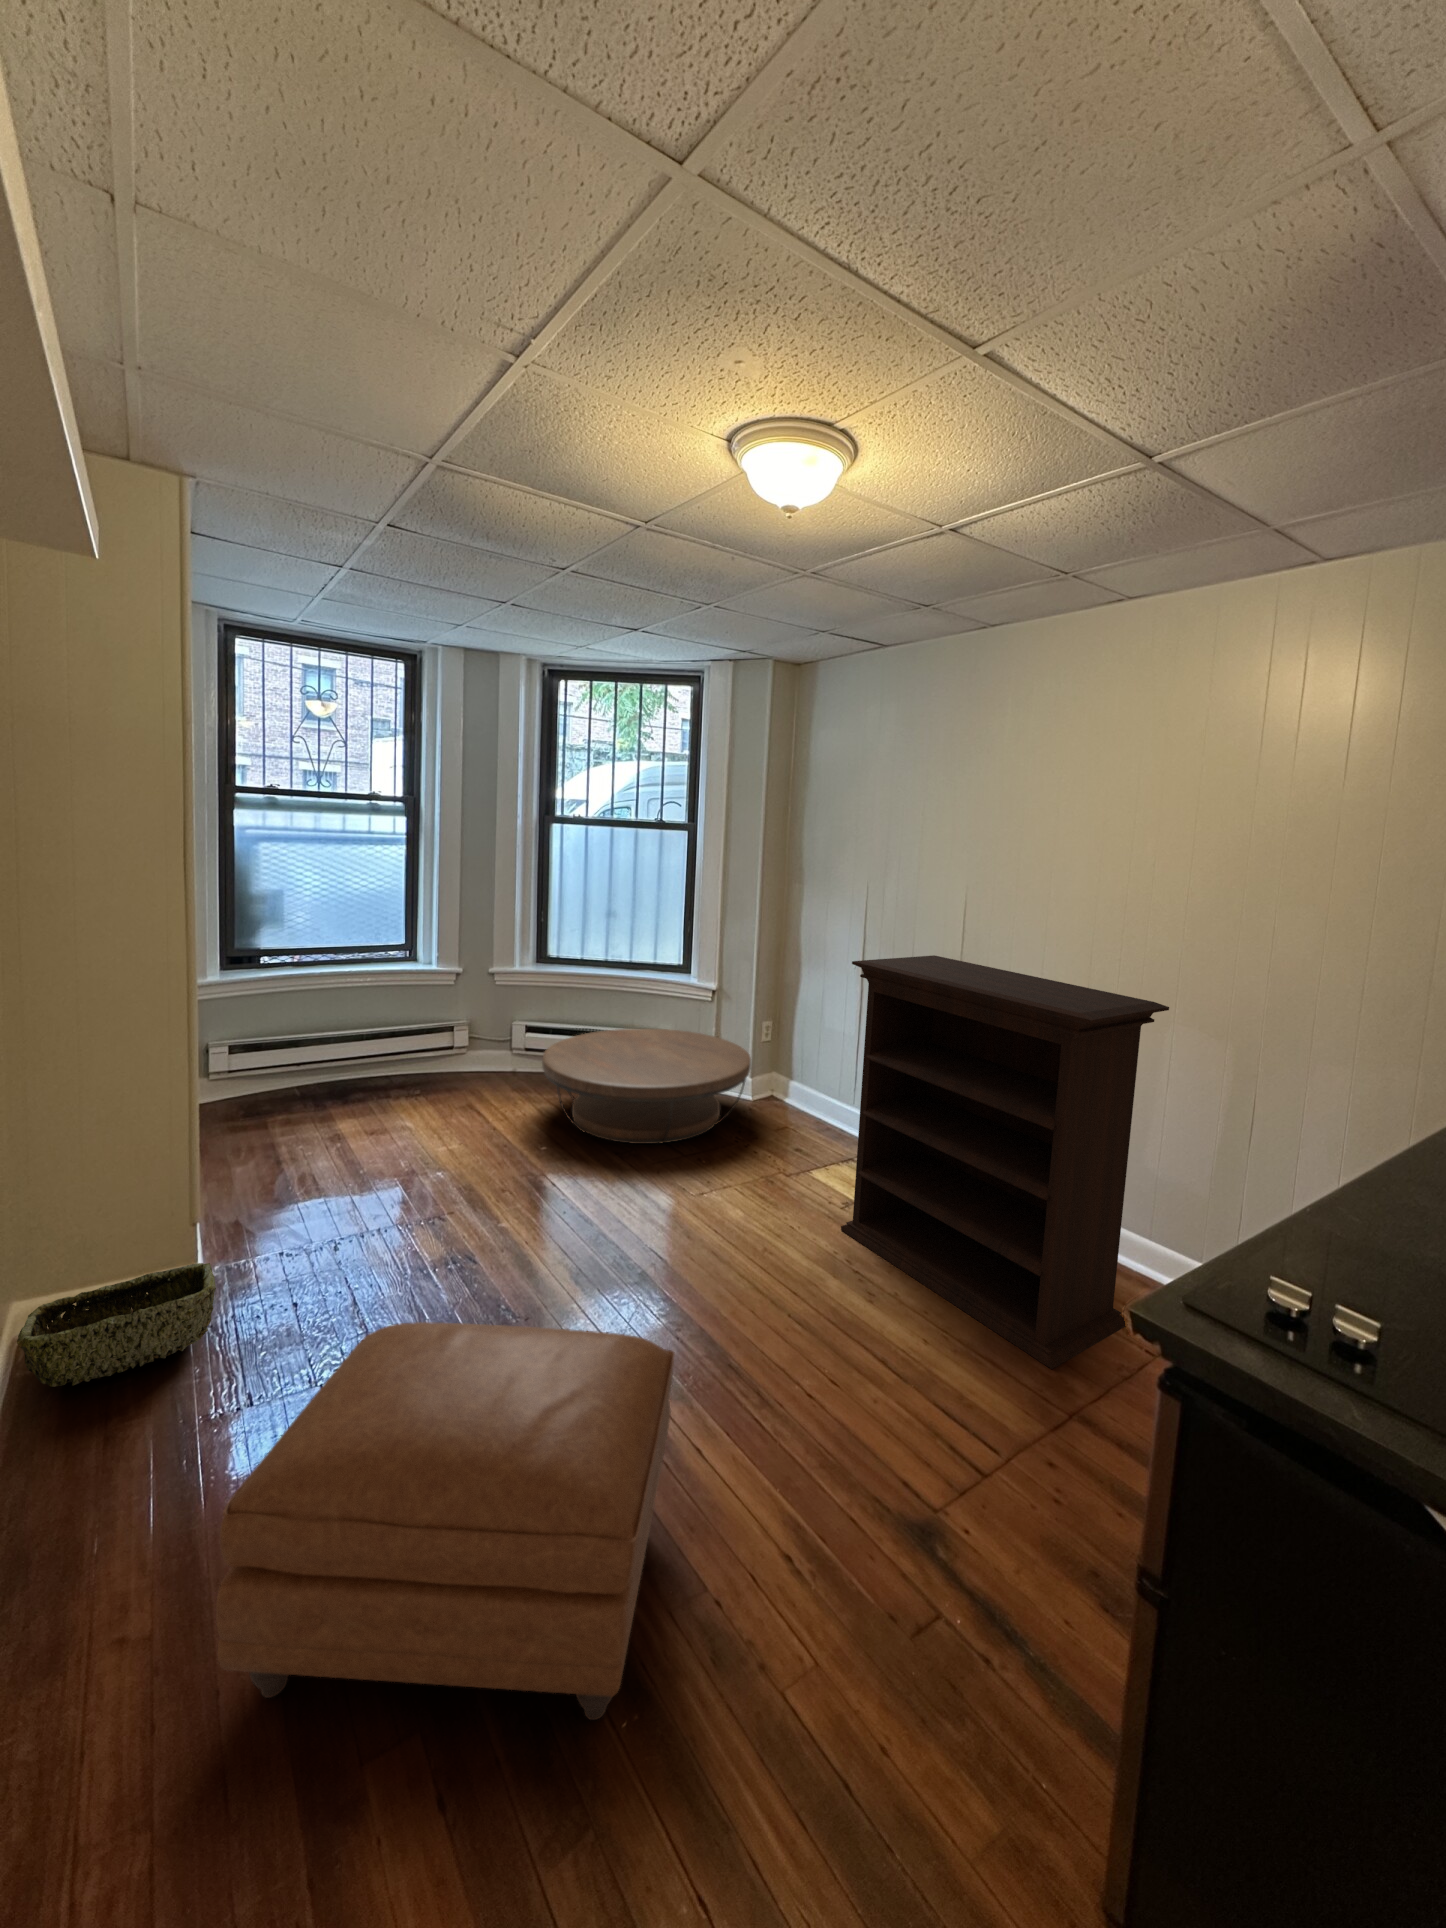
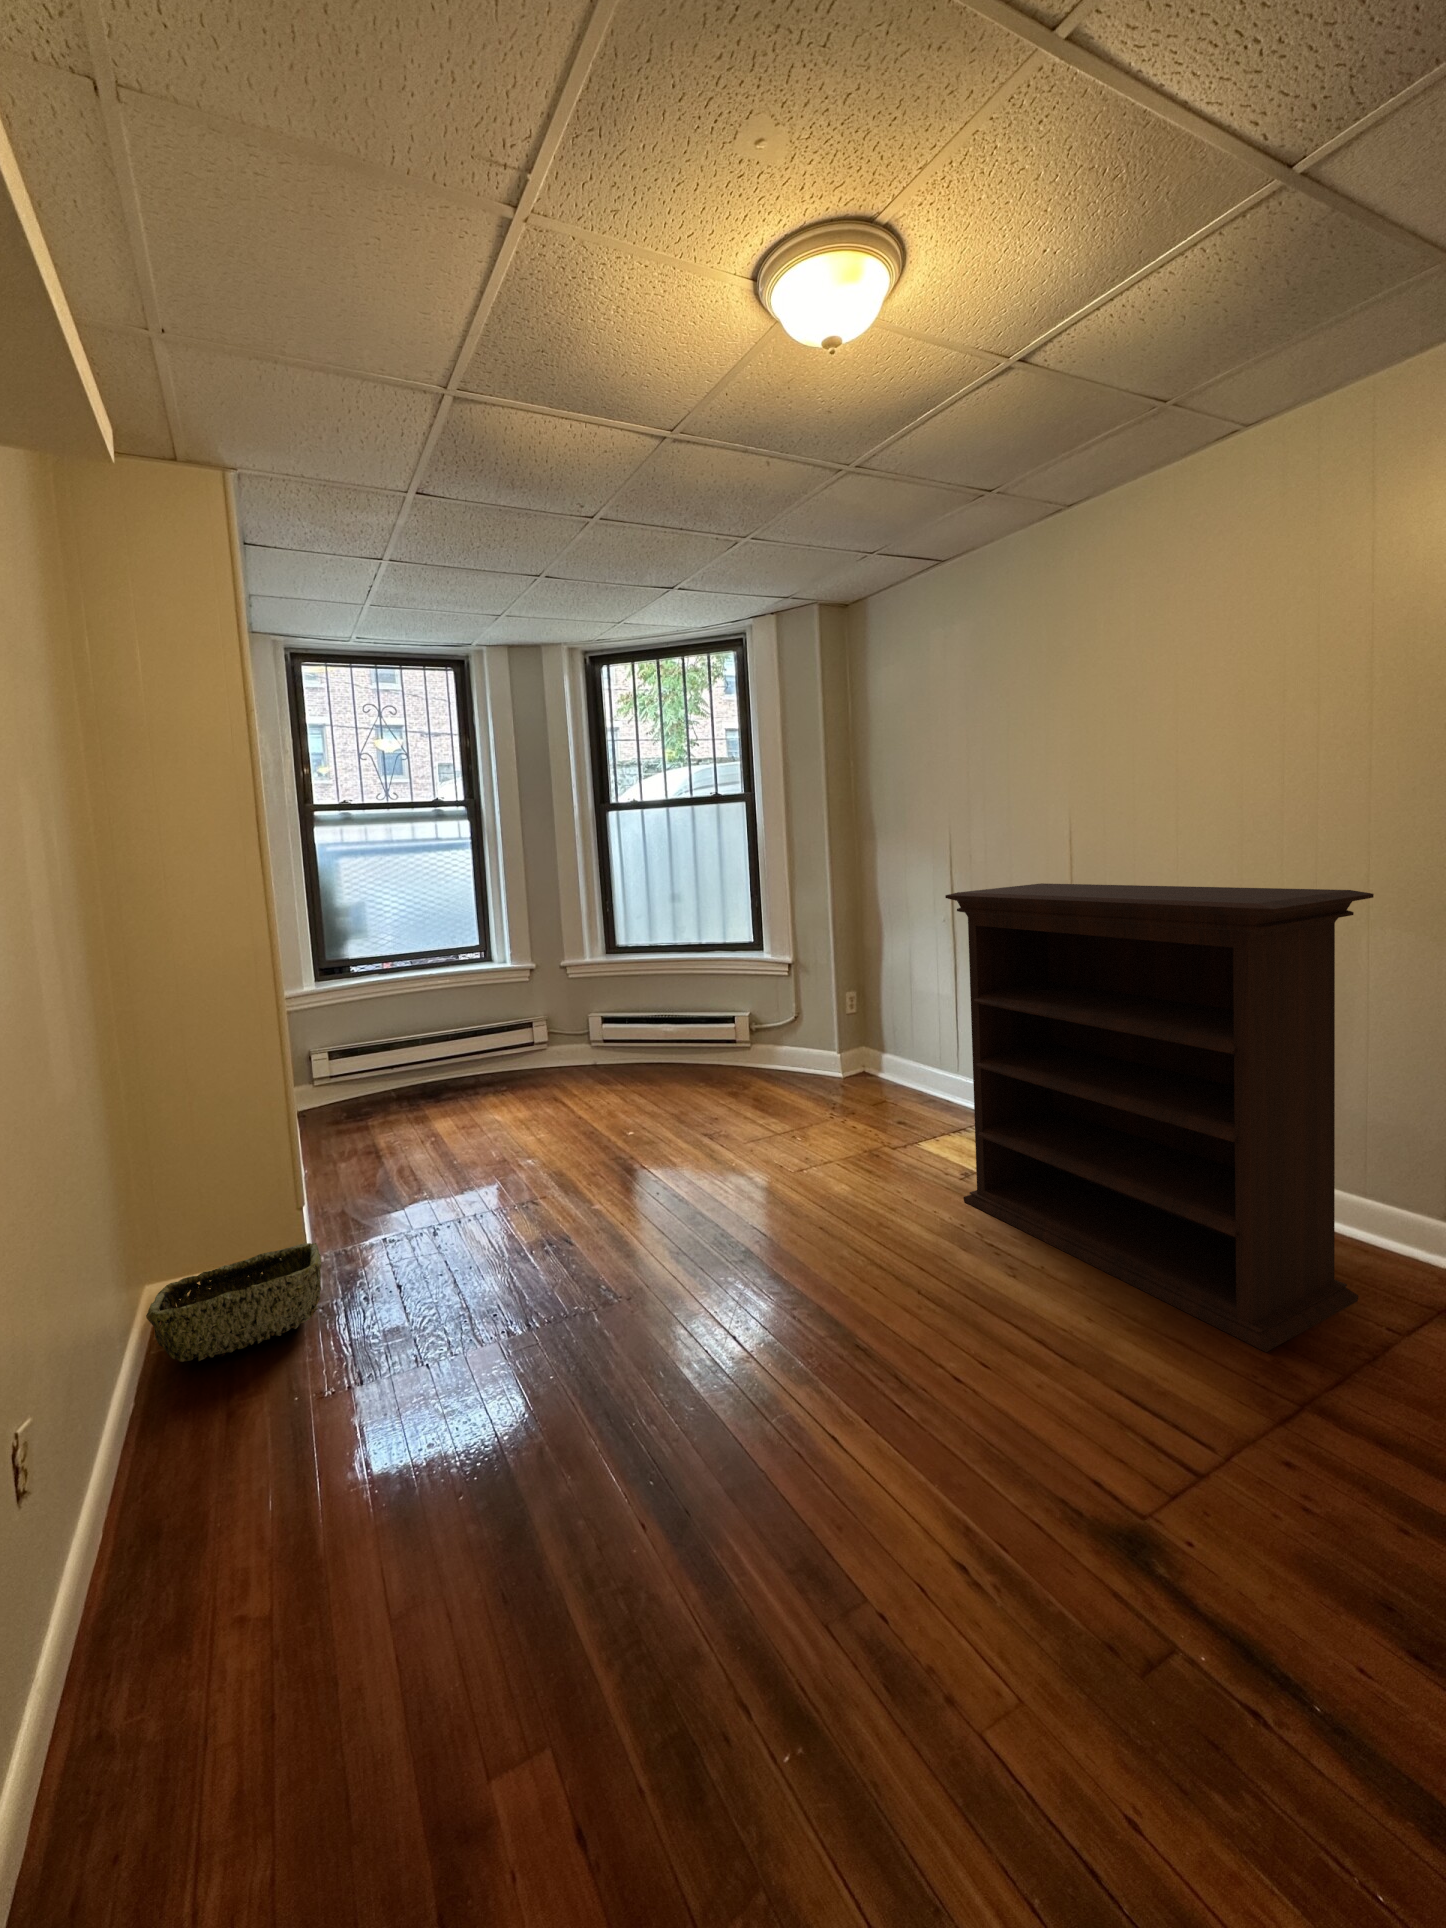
coffee table: present [542,1028,751,1144] -> none [620,1009,837,1124]
ottoman: present [216,1322,675,1720] -> none [317,1286,800,1755]

